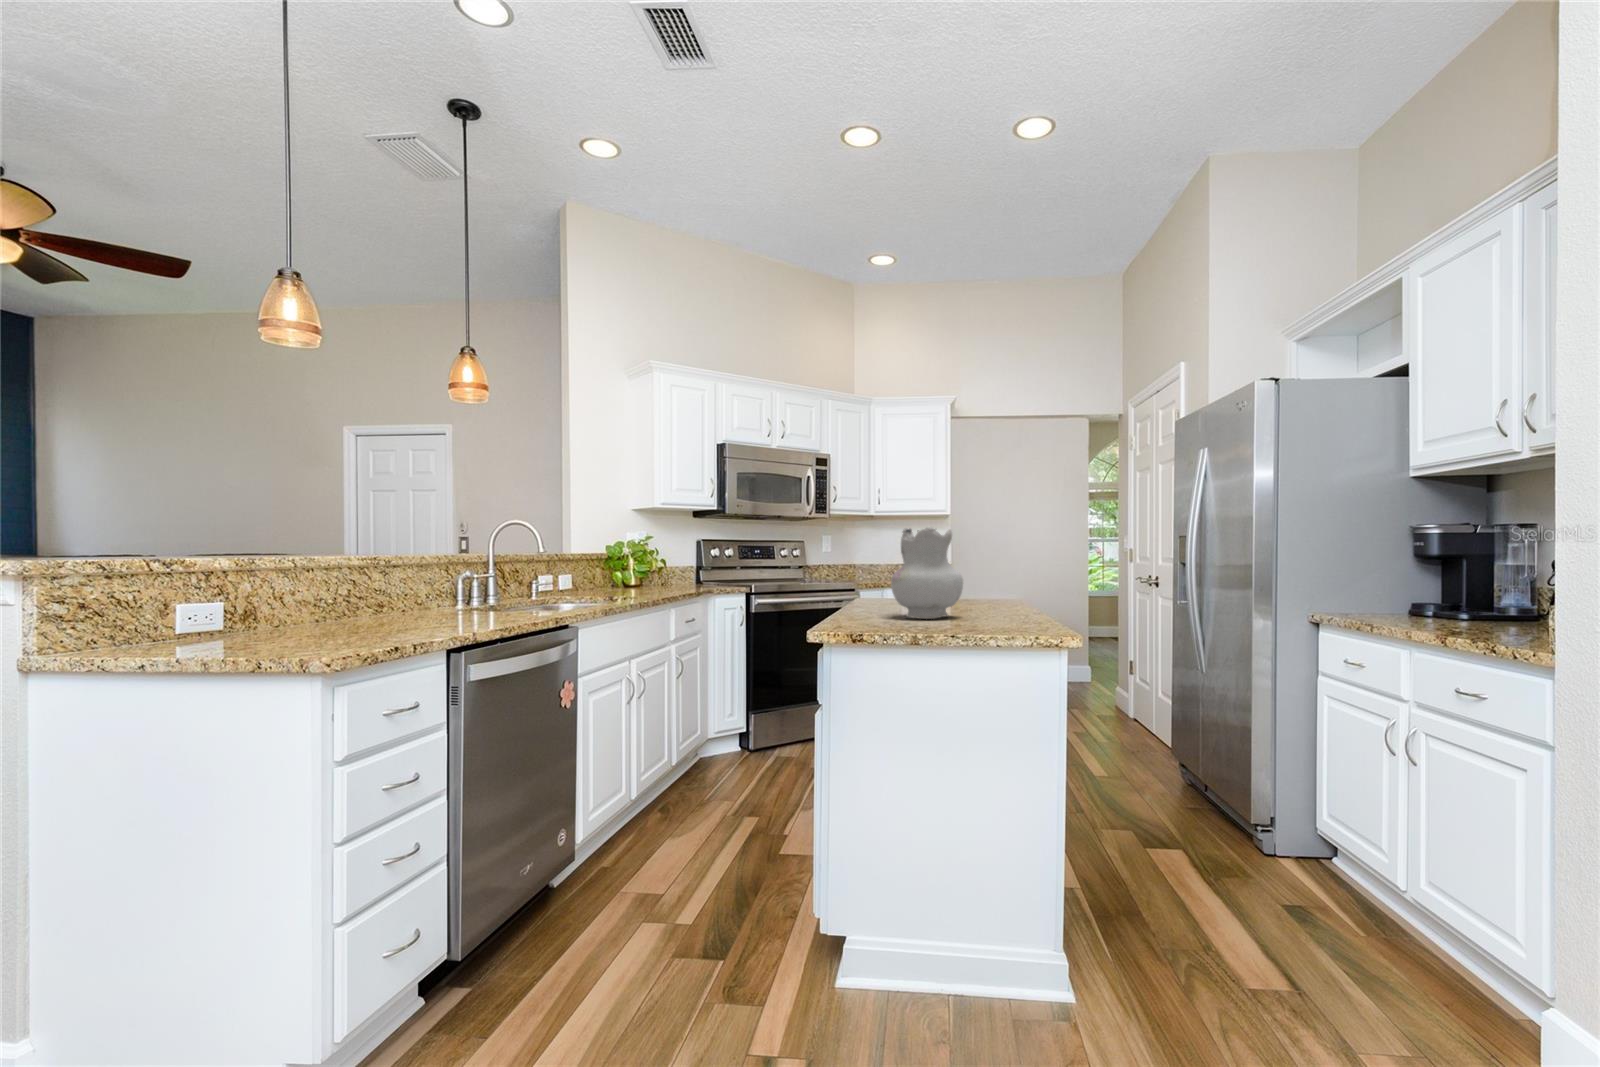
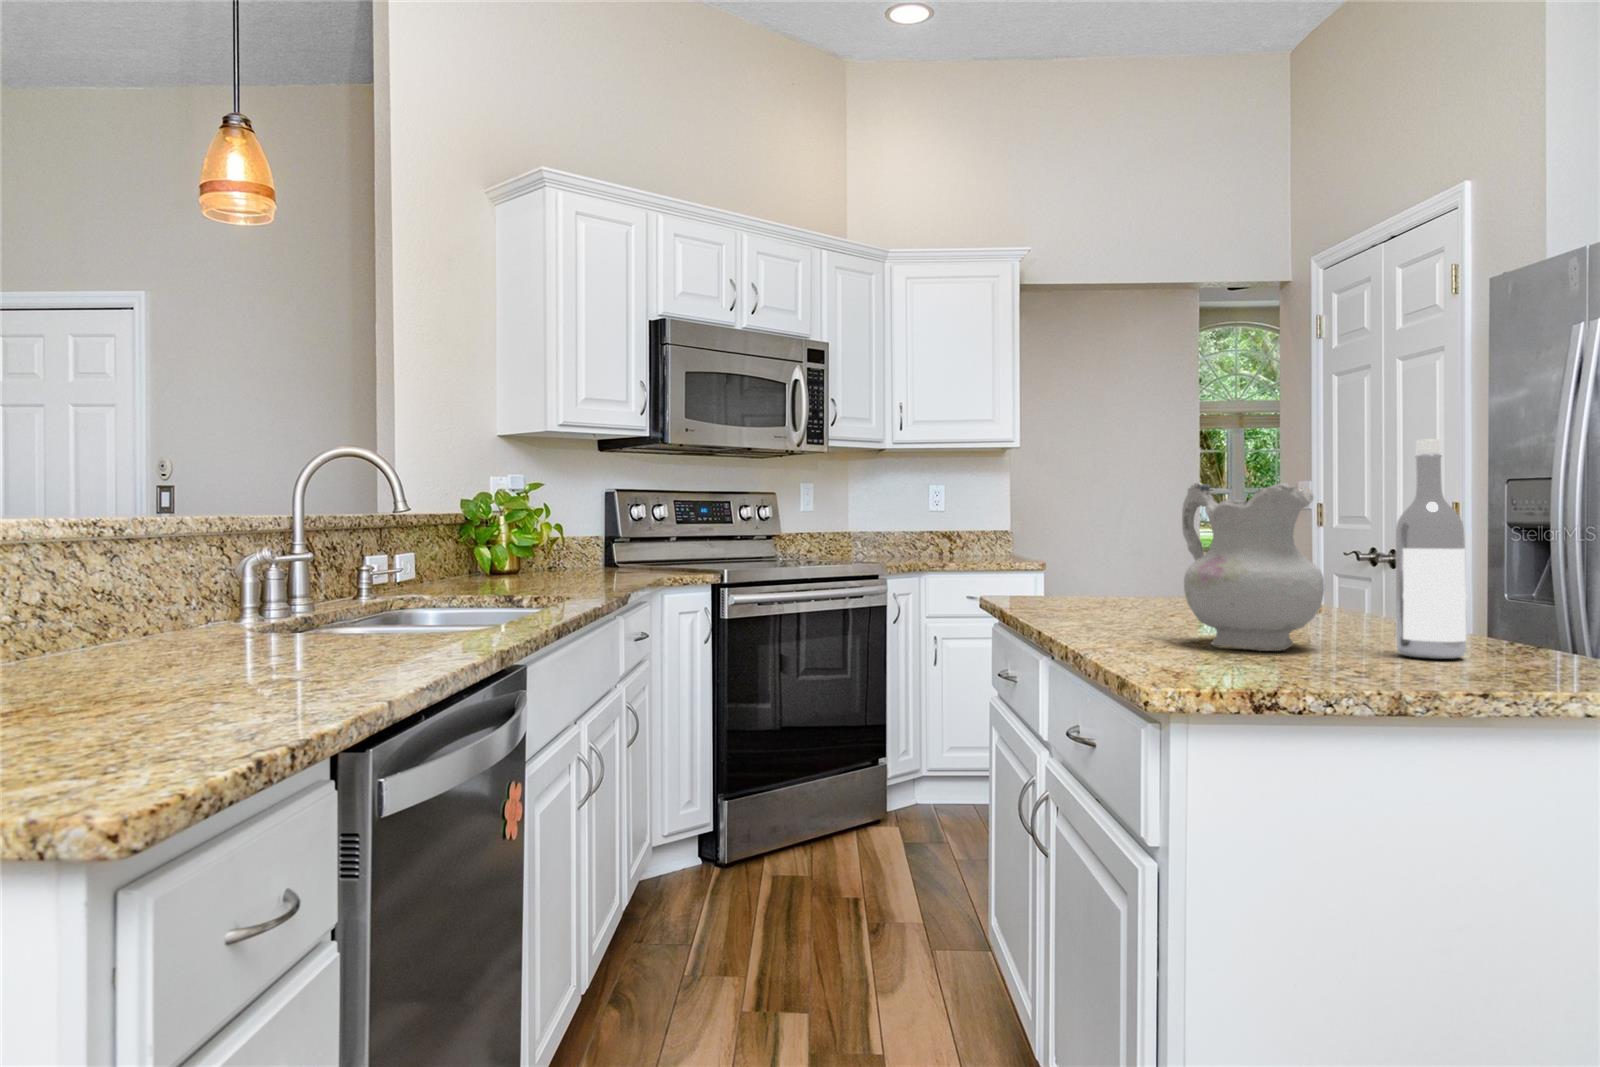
wine bottle: none [989,501,1025,622] -> present [1396,439,1467,659]

